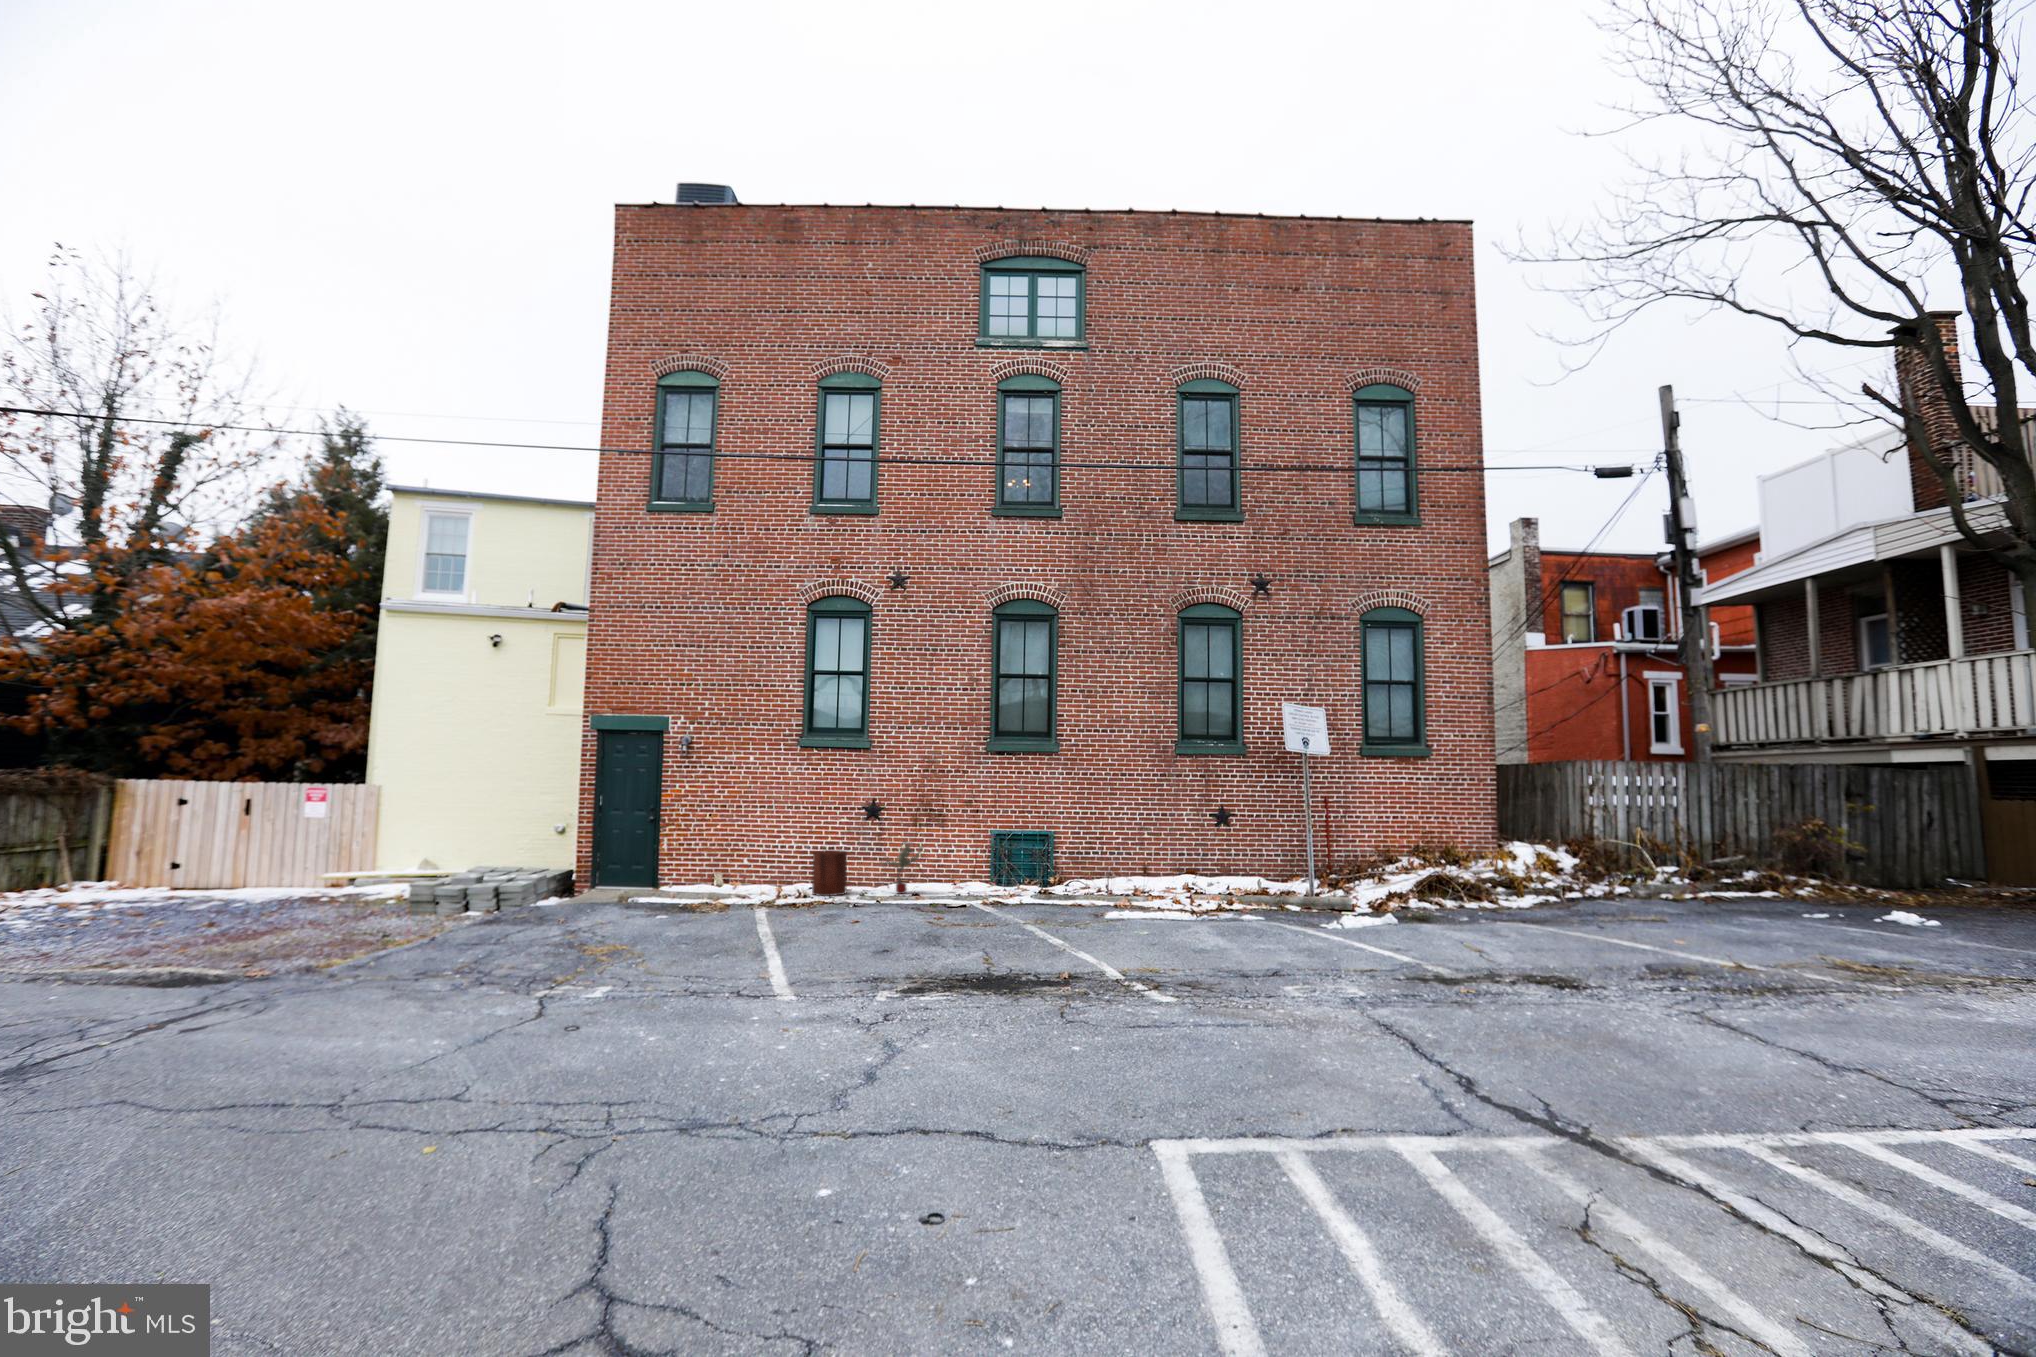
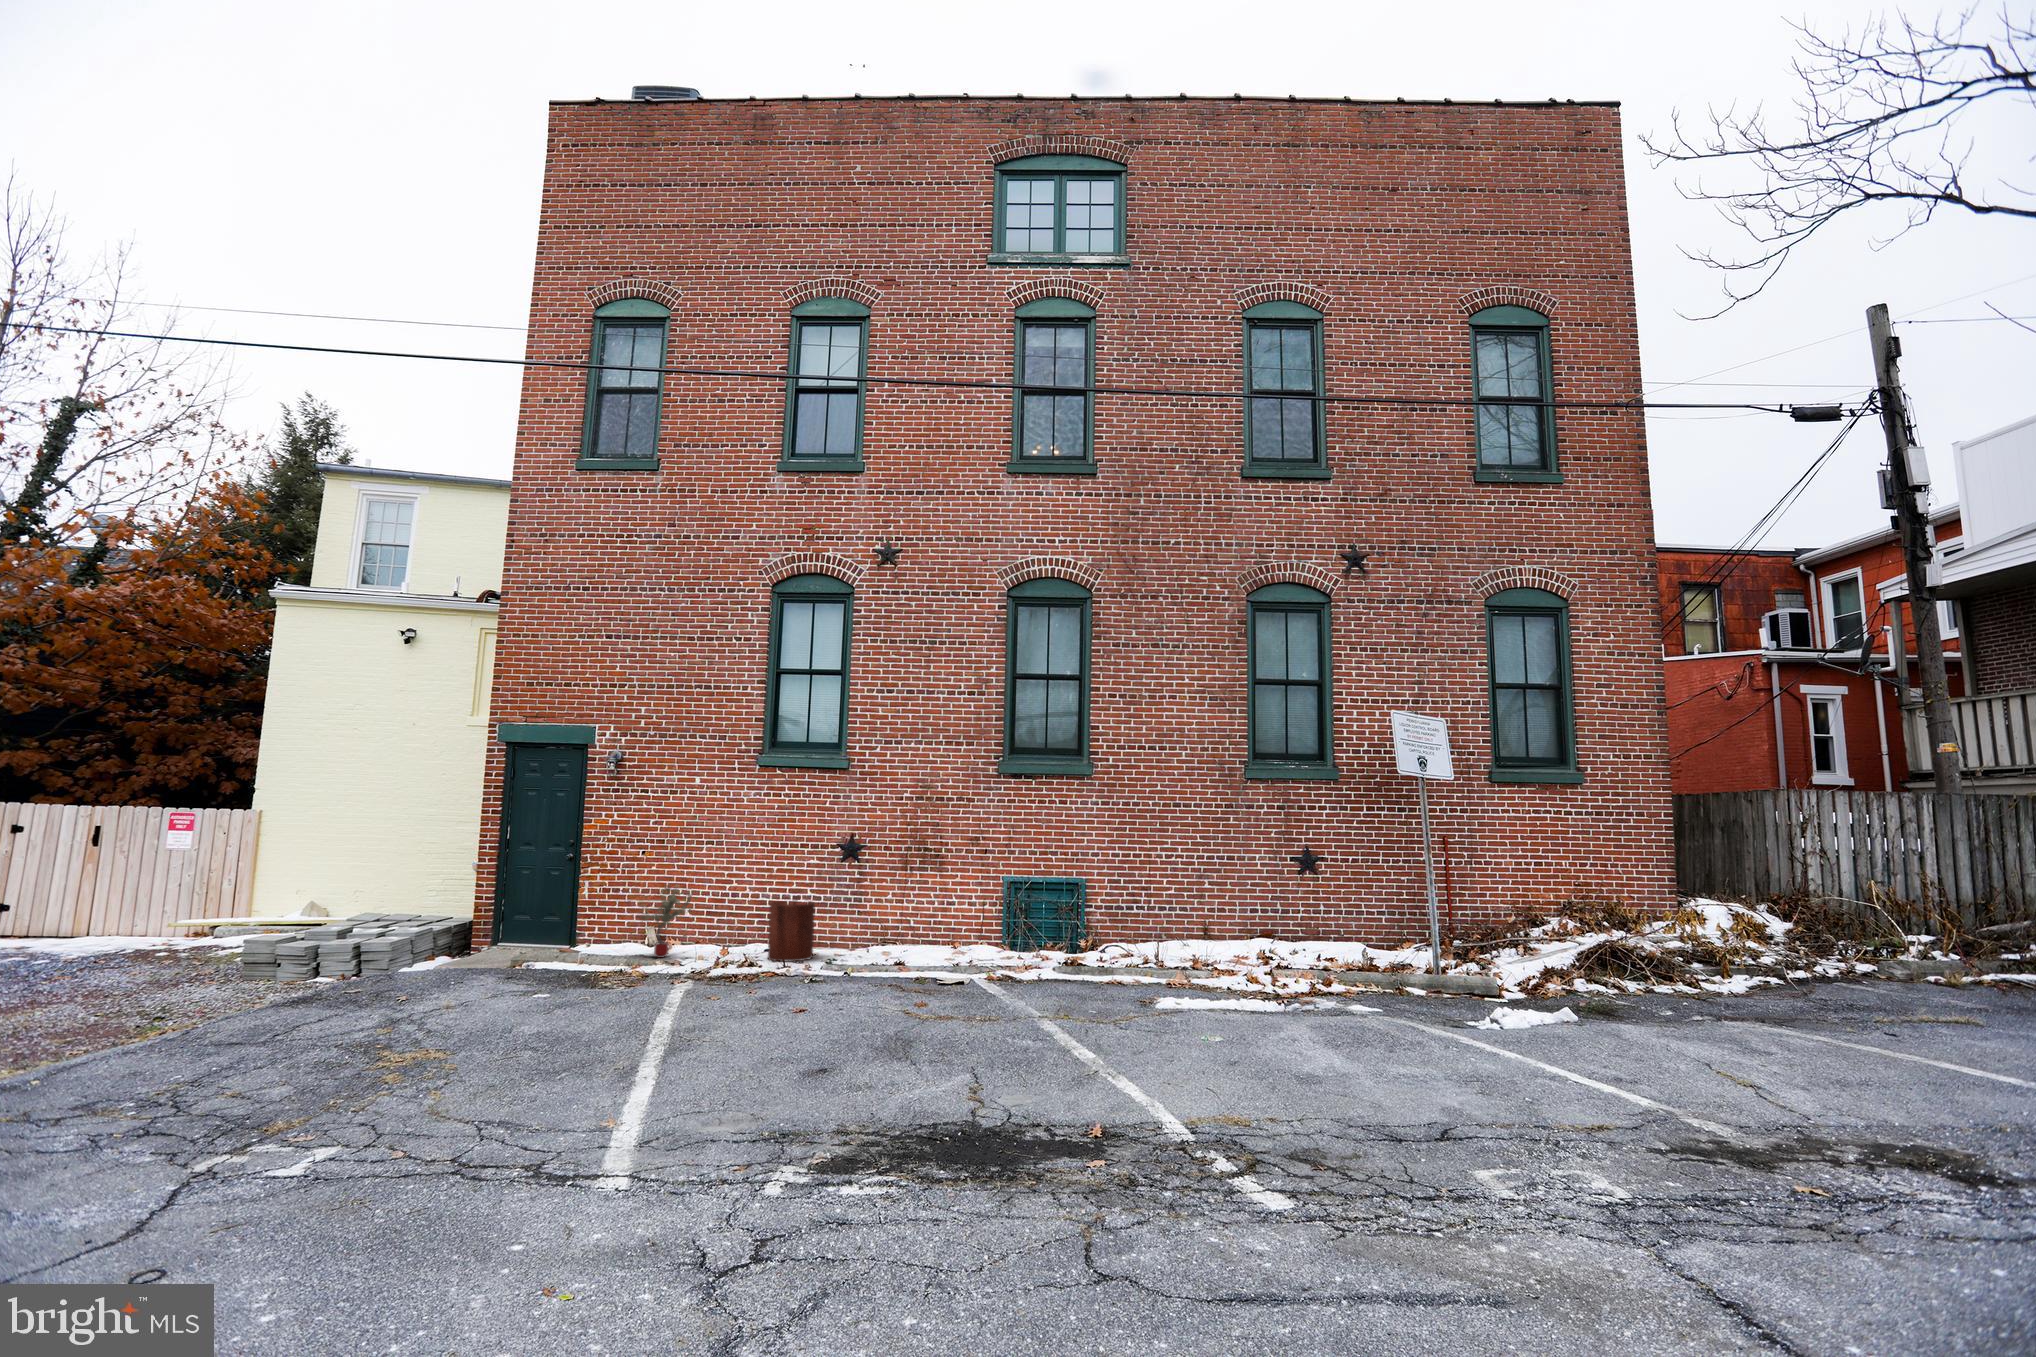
potted tree: present [881,839,923,894] -> present [637,886,692,958]

